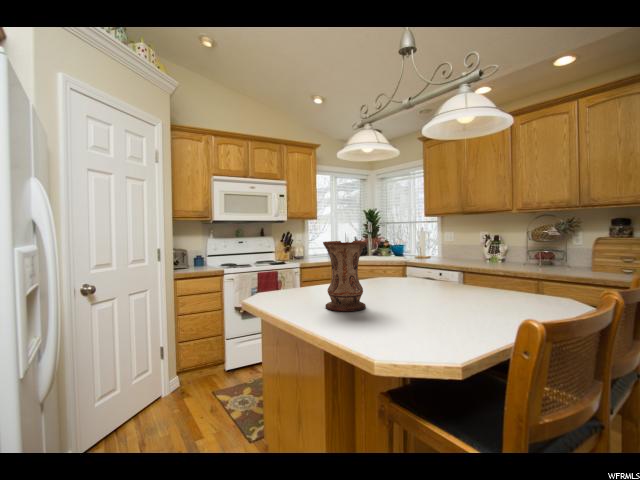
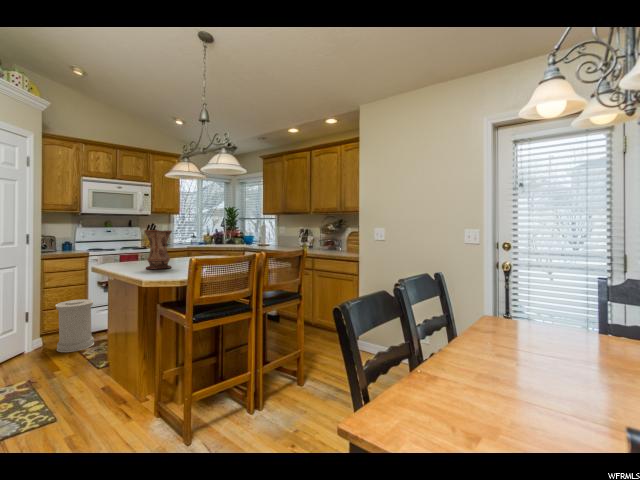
trash can: none [191,332,234,404] -> present [56,299,94,352]

